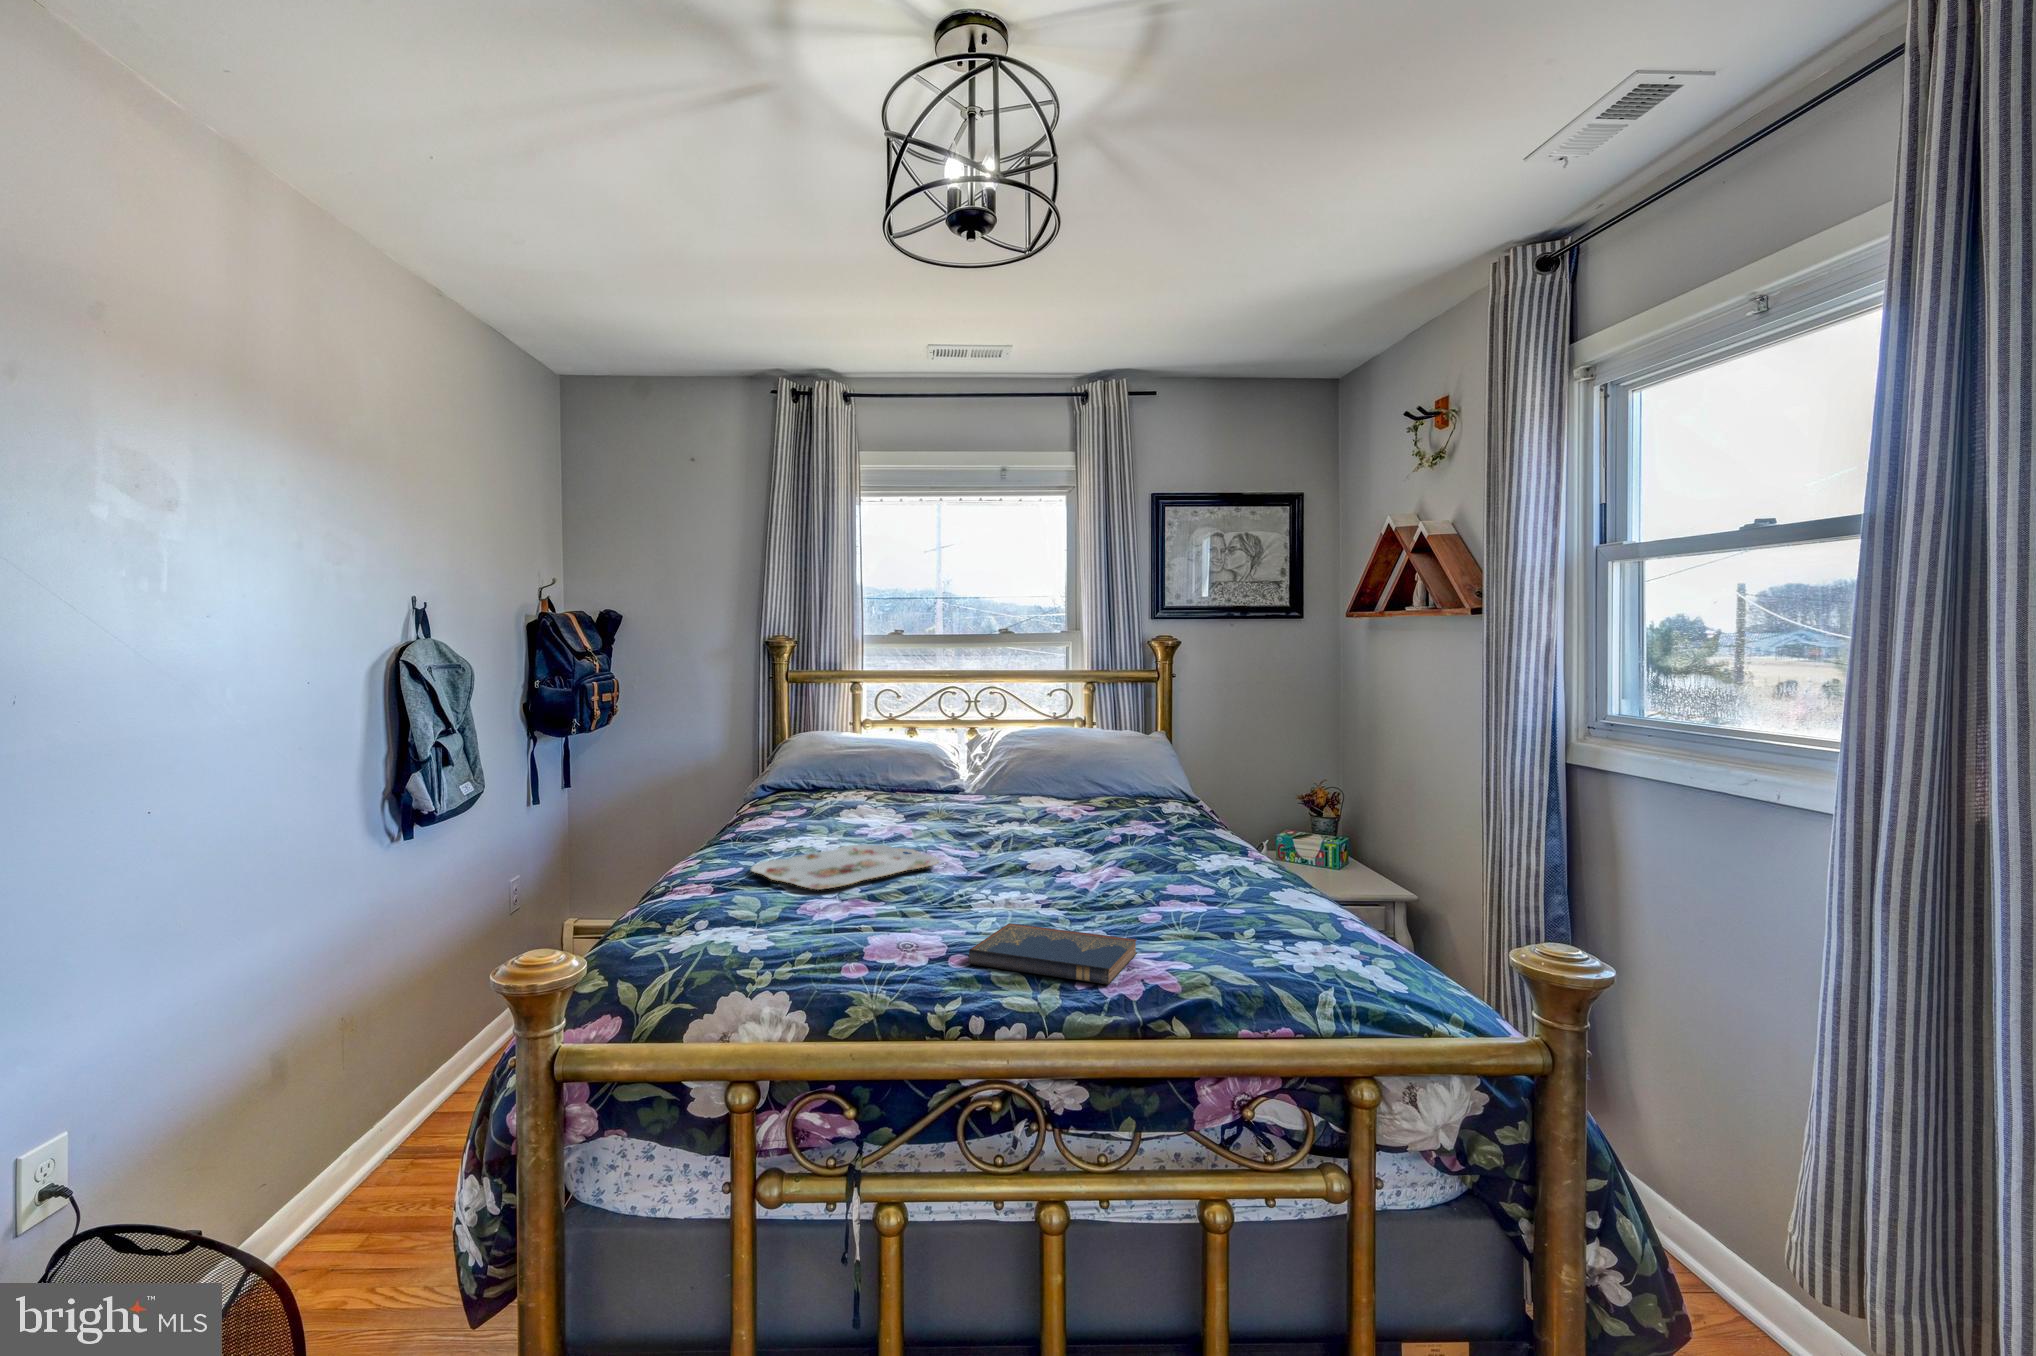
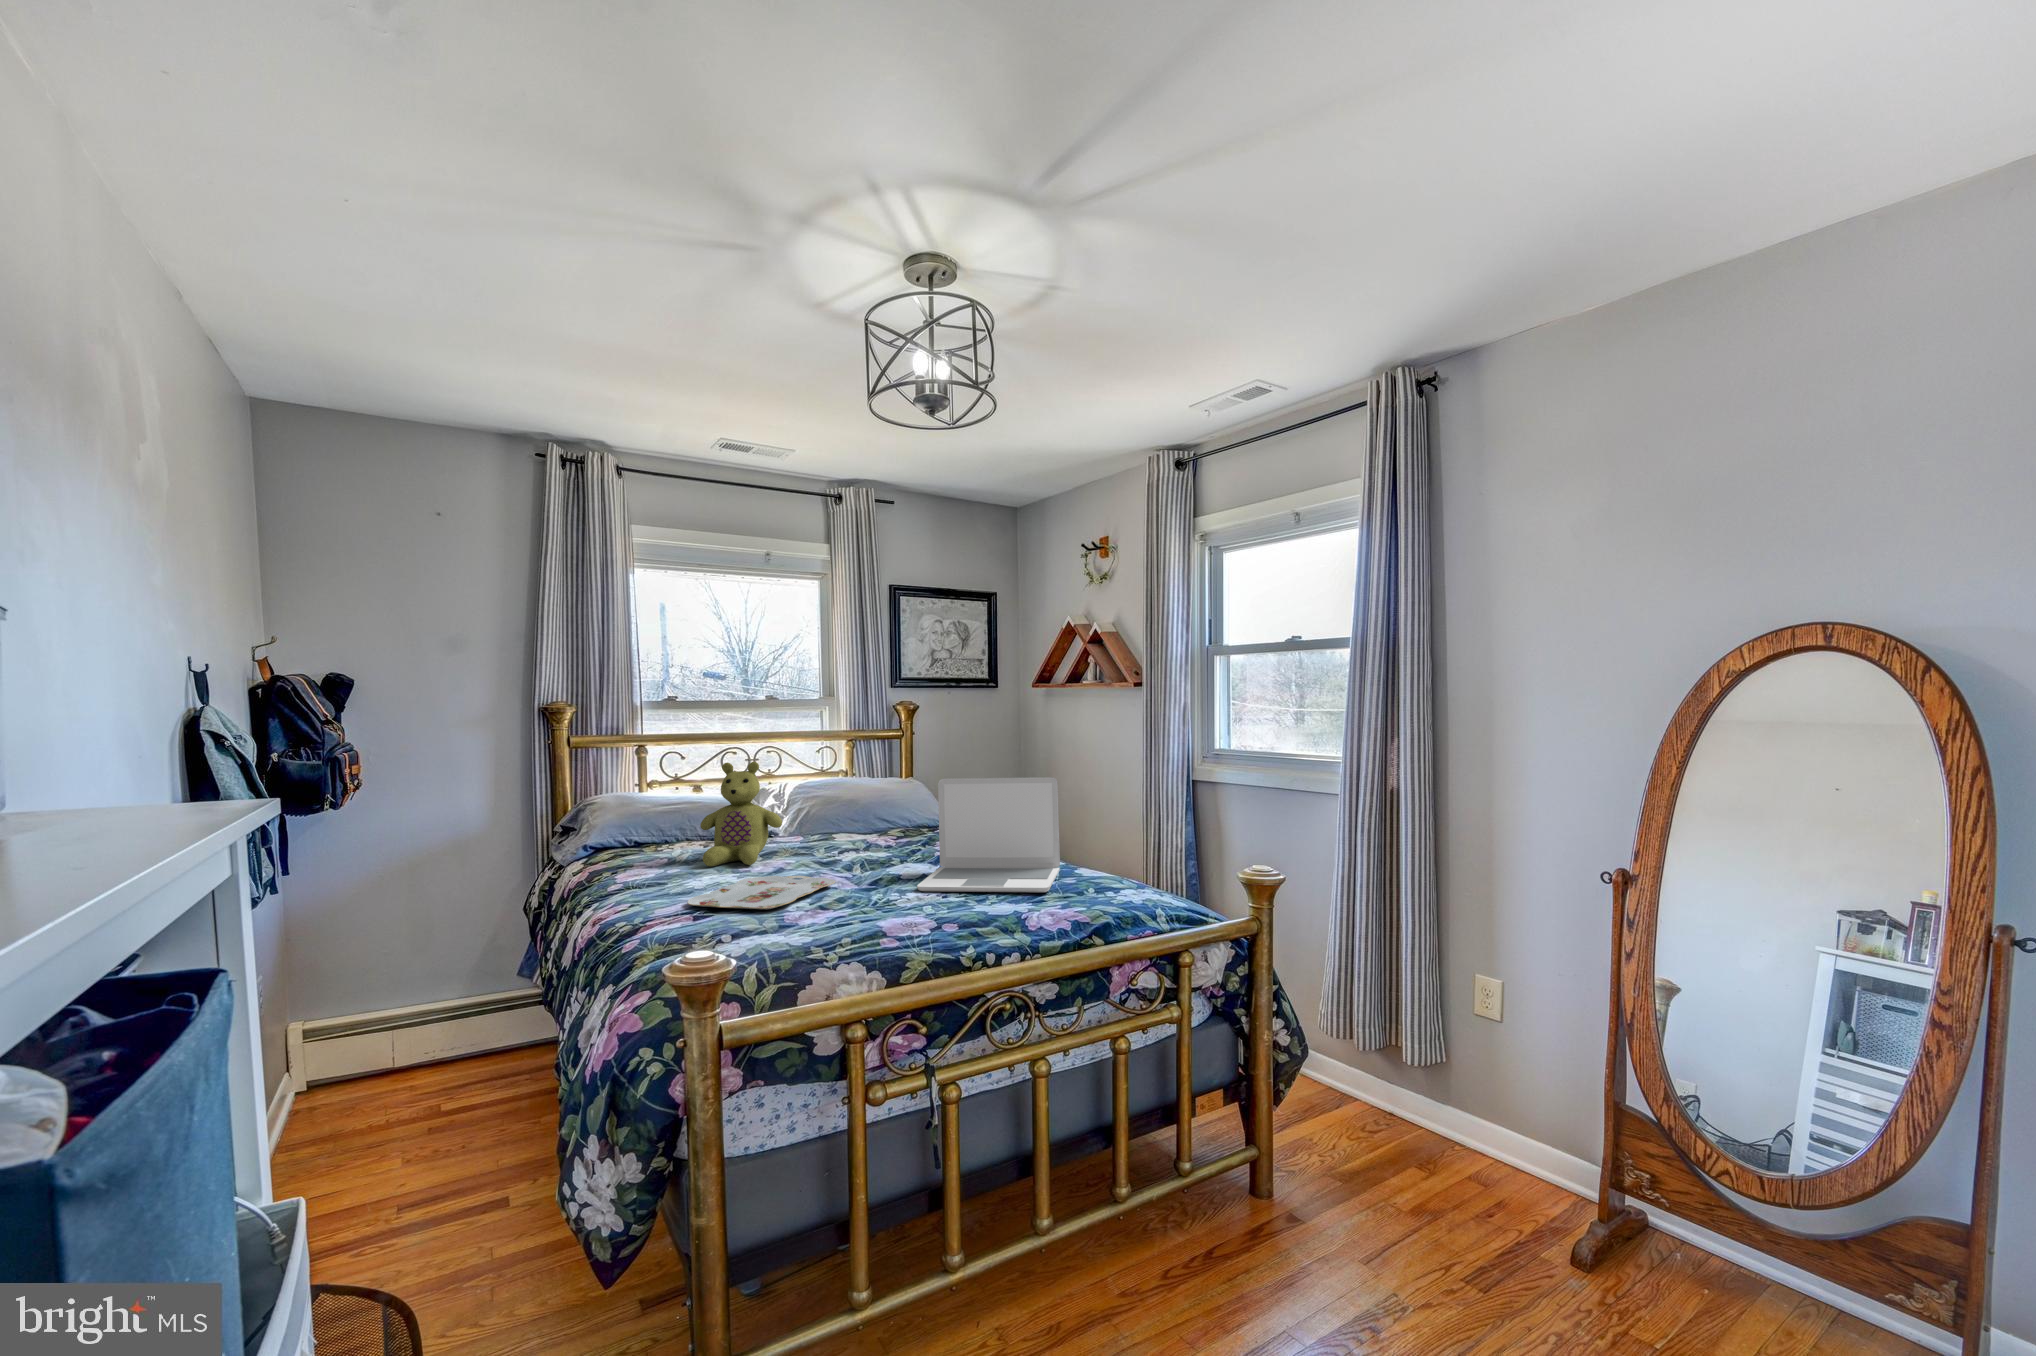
stuffed bear: none [842,703,939,827] -> present [700,762,782,866]
laptop: none [1023,739,1252,921] -> present [917,777,1060,892]
hardcover book: present [969,923,1137,984] -> none [944,902,1042,932]

